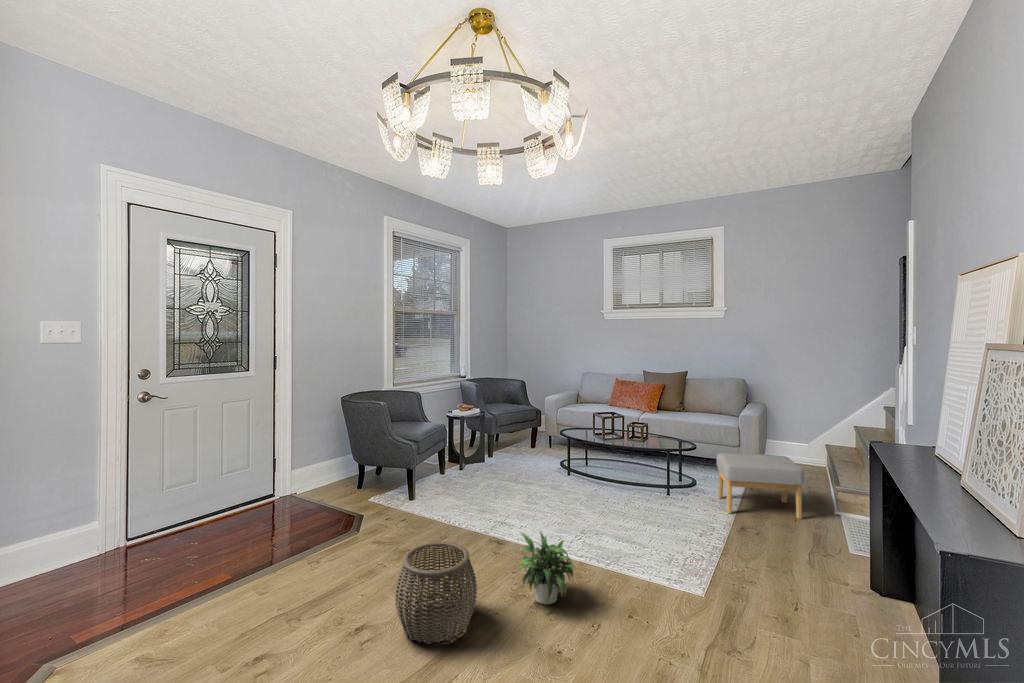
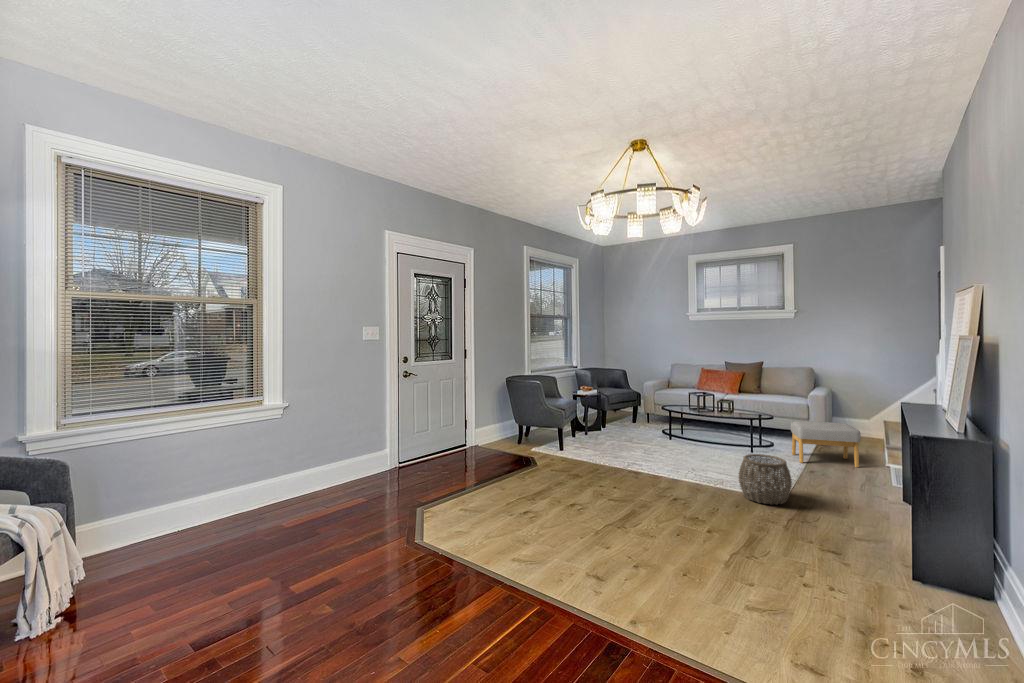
potted plant: present [517,532,576,604] -> none [661,457,701,499]
woven basket: present [395,542,477,644] -> present [739,454,792,505]

